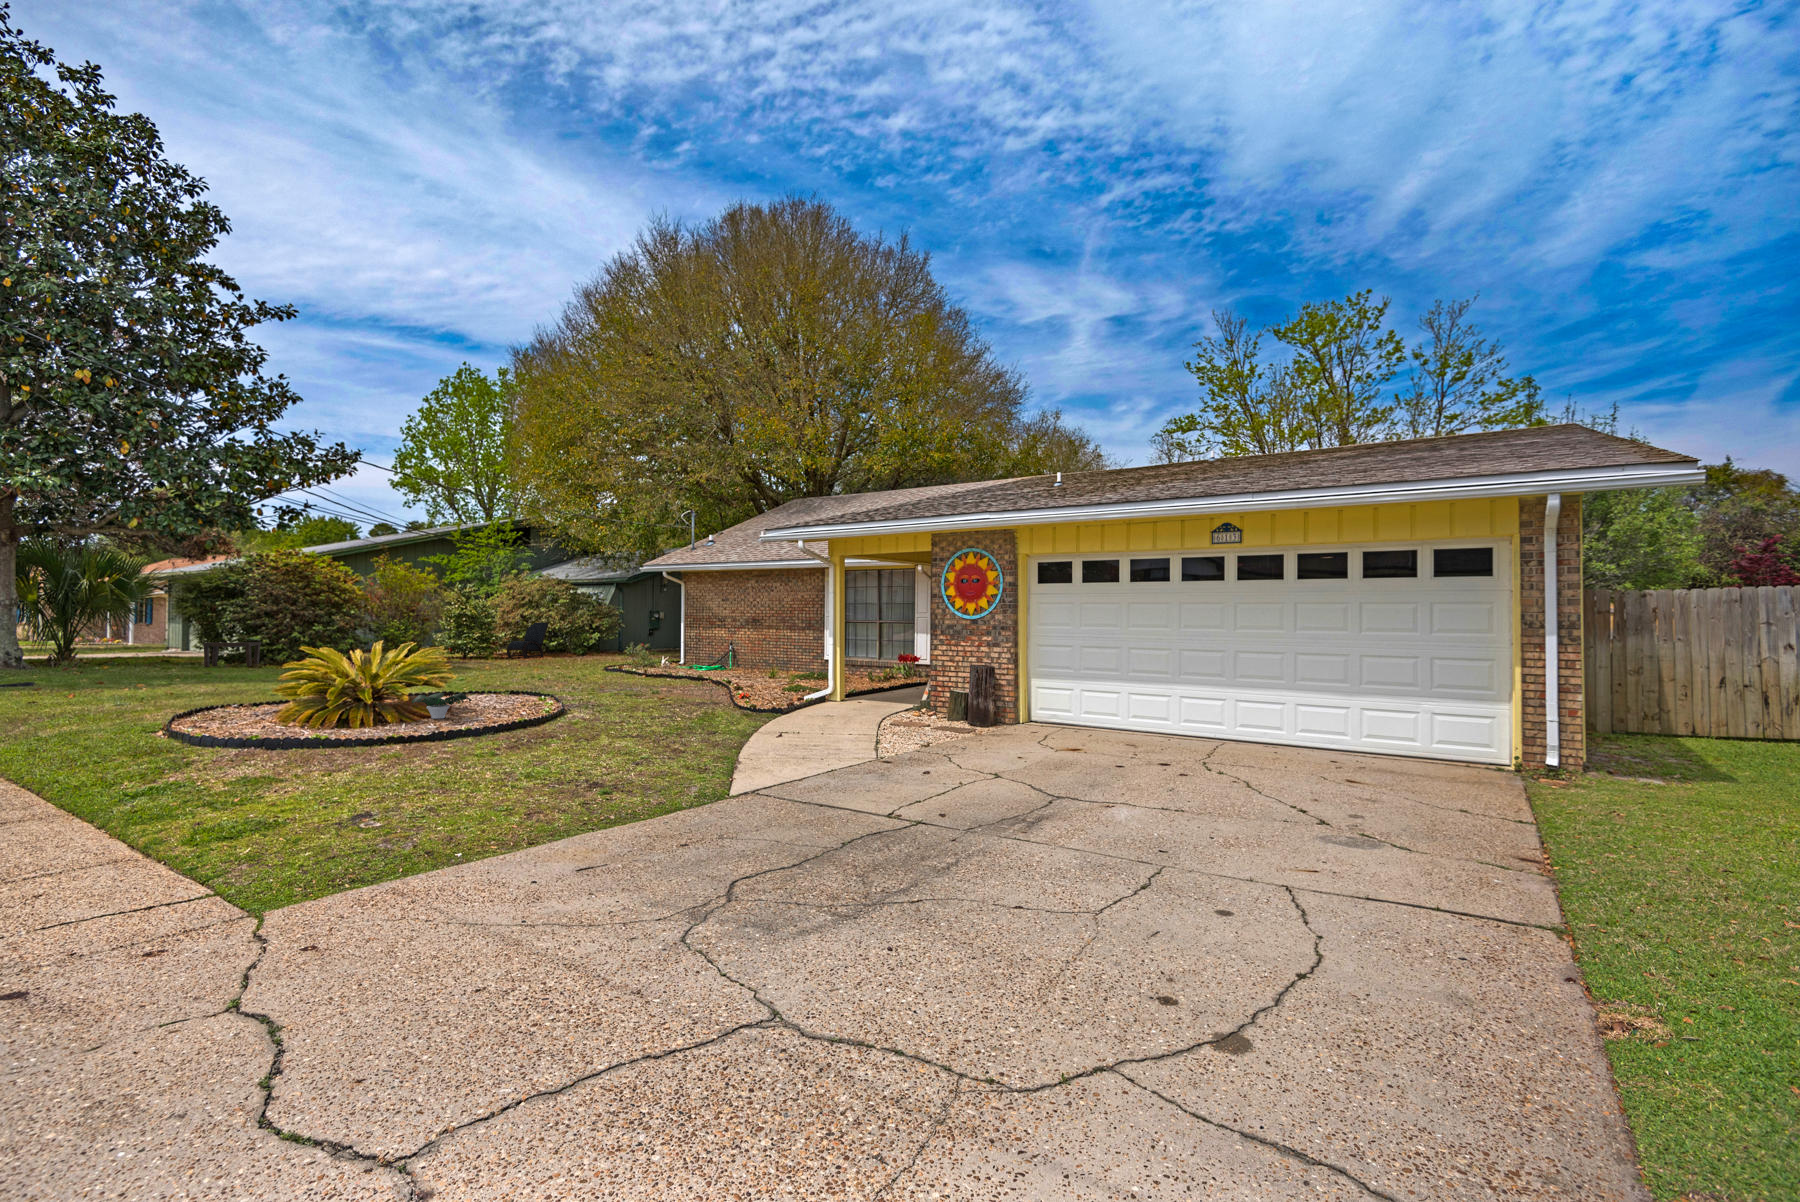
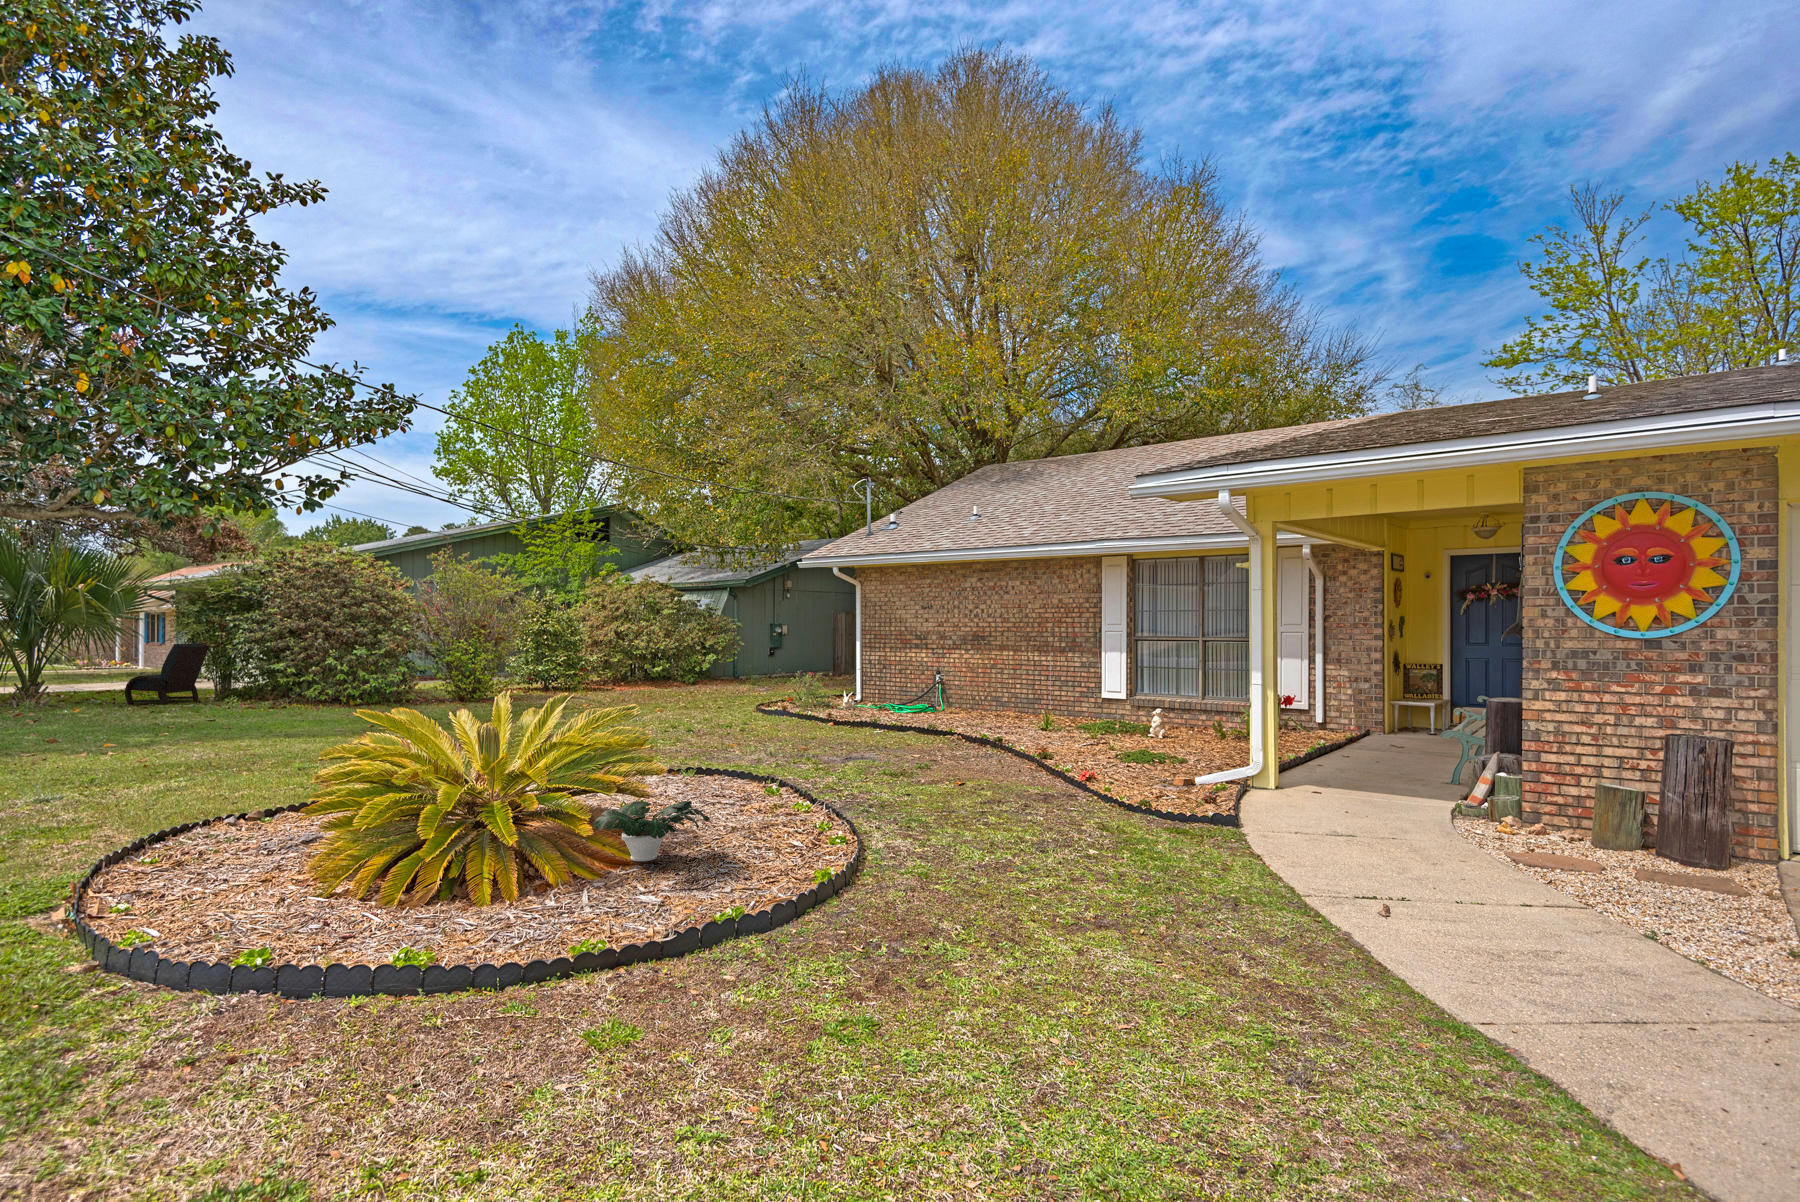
lounge chair: present [507,622,548,658] -> present [125,643,209,704]
bench: present [203,642,261,667] -> none [196,672,279,709]

